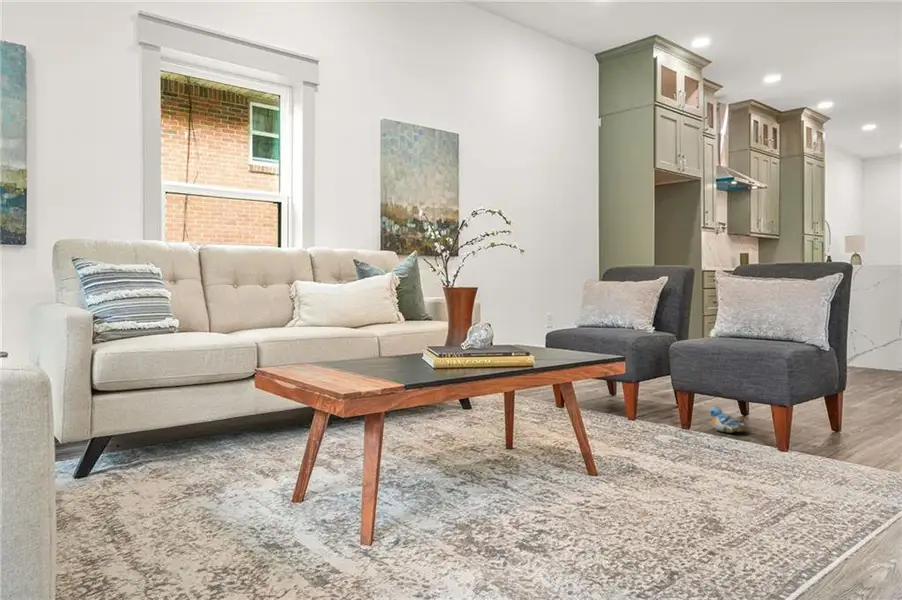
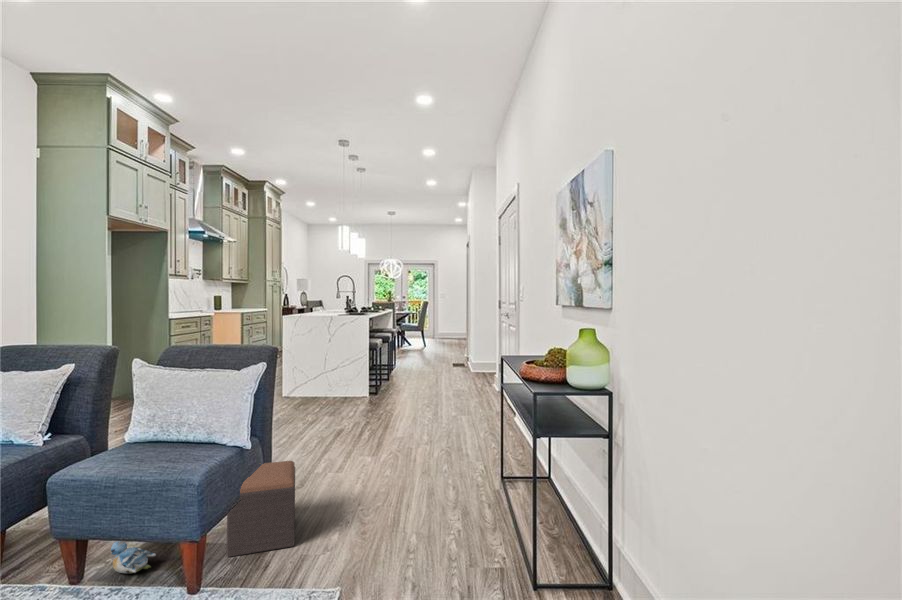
footstool: none [807,372,880,450] -> present [227,461,295,557]

